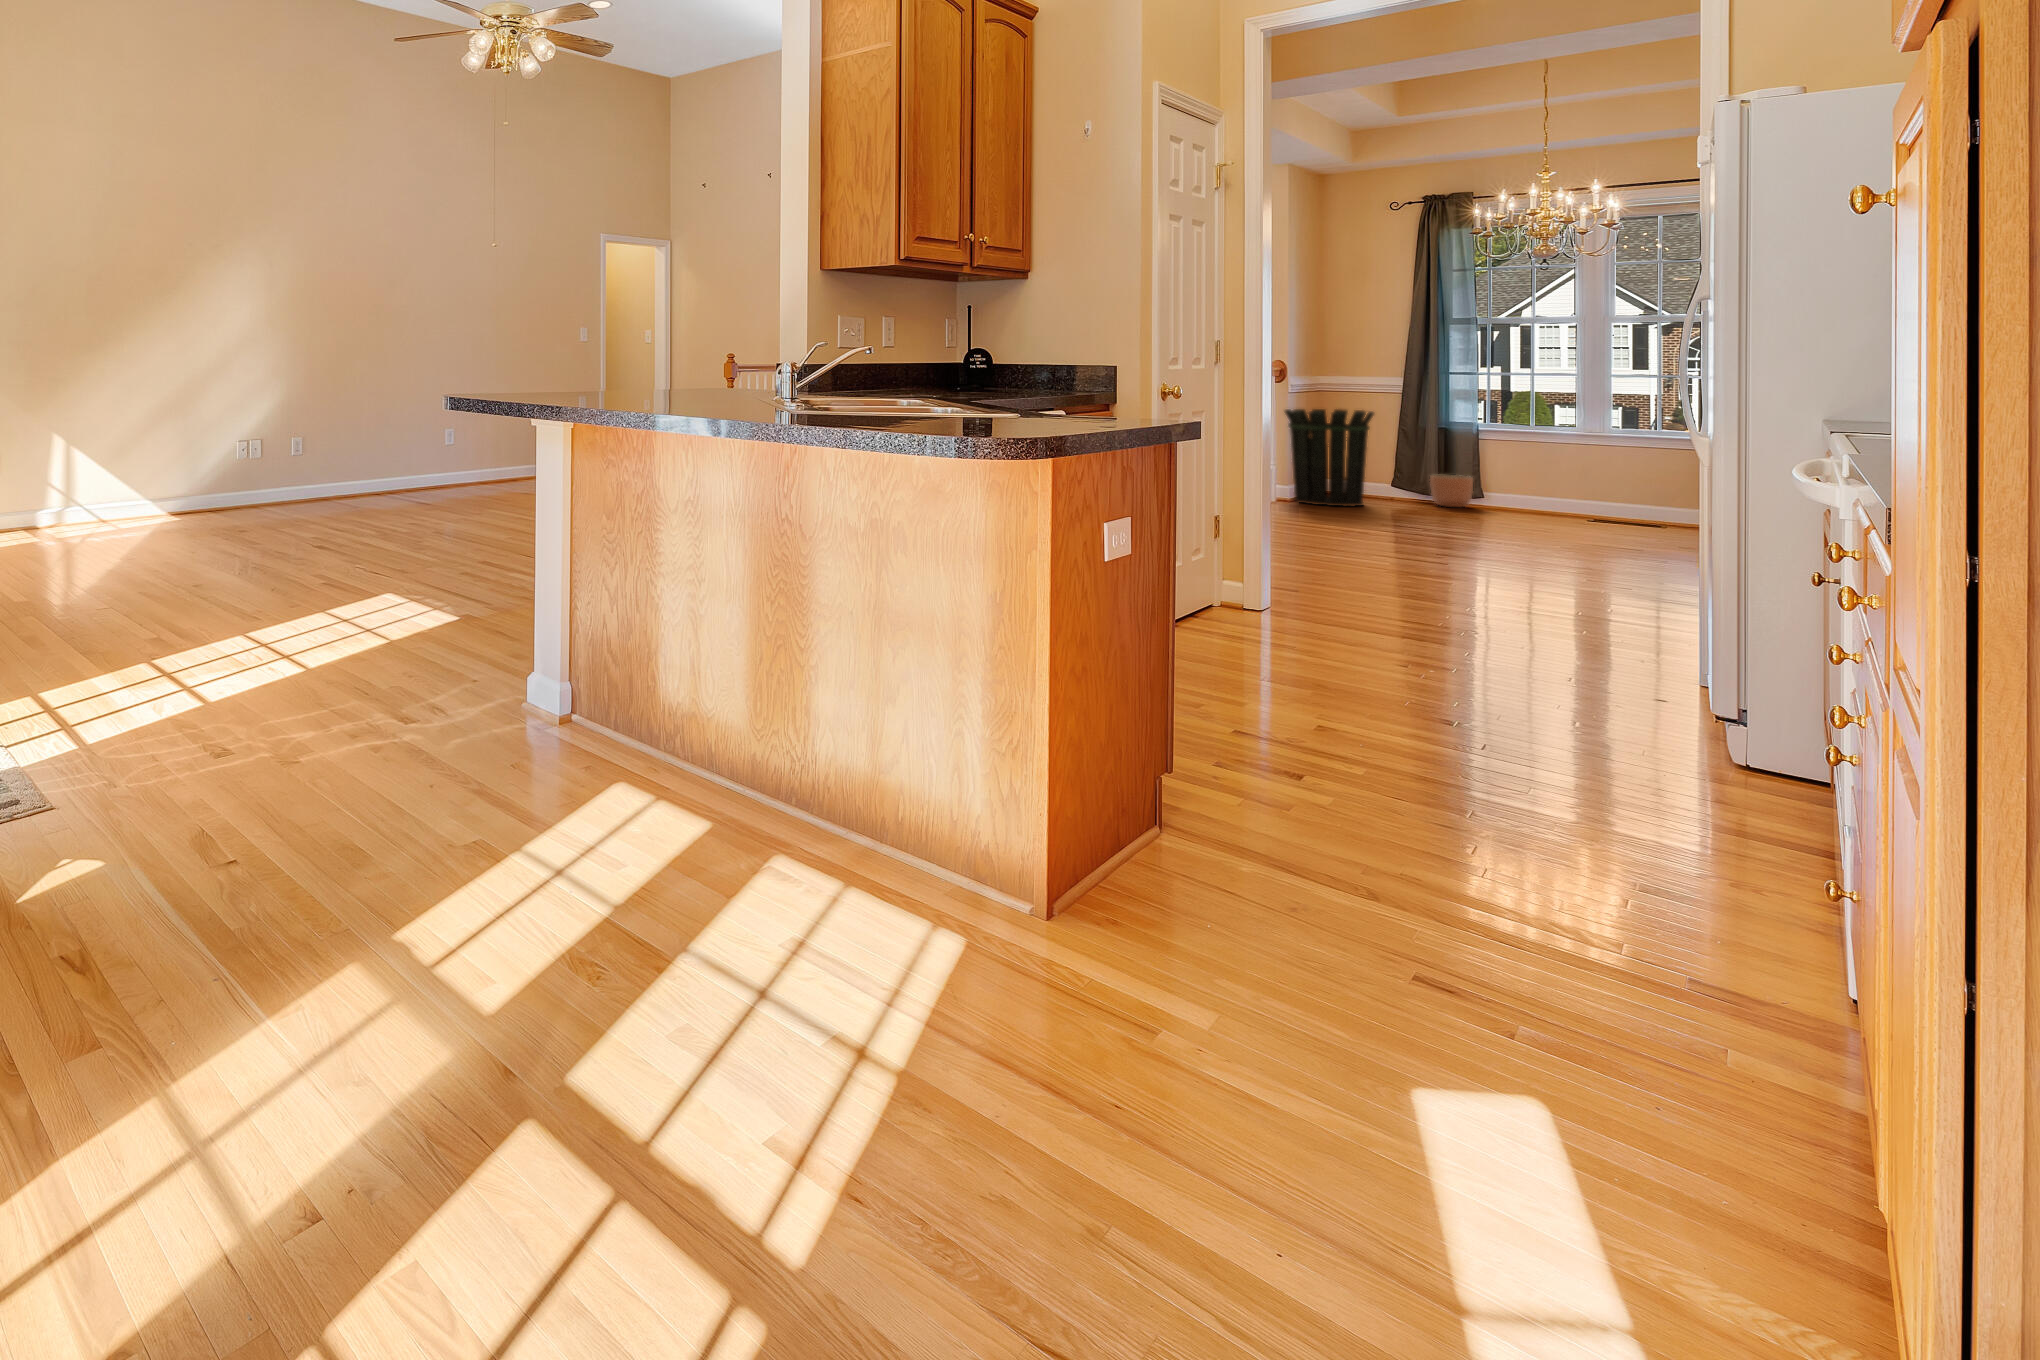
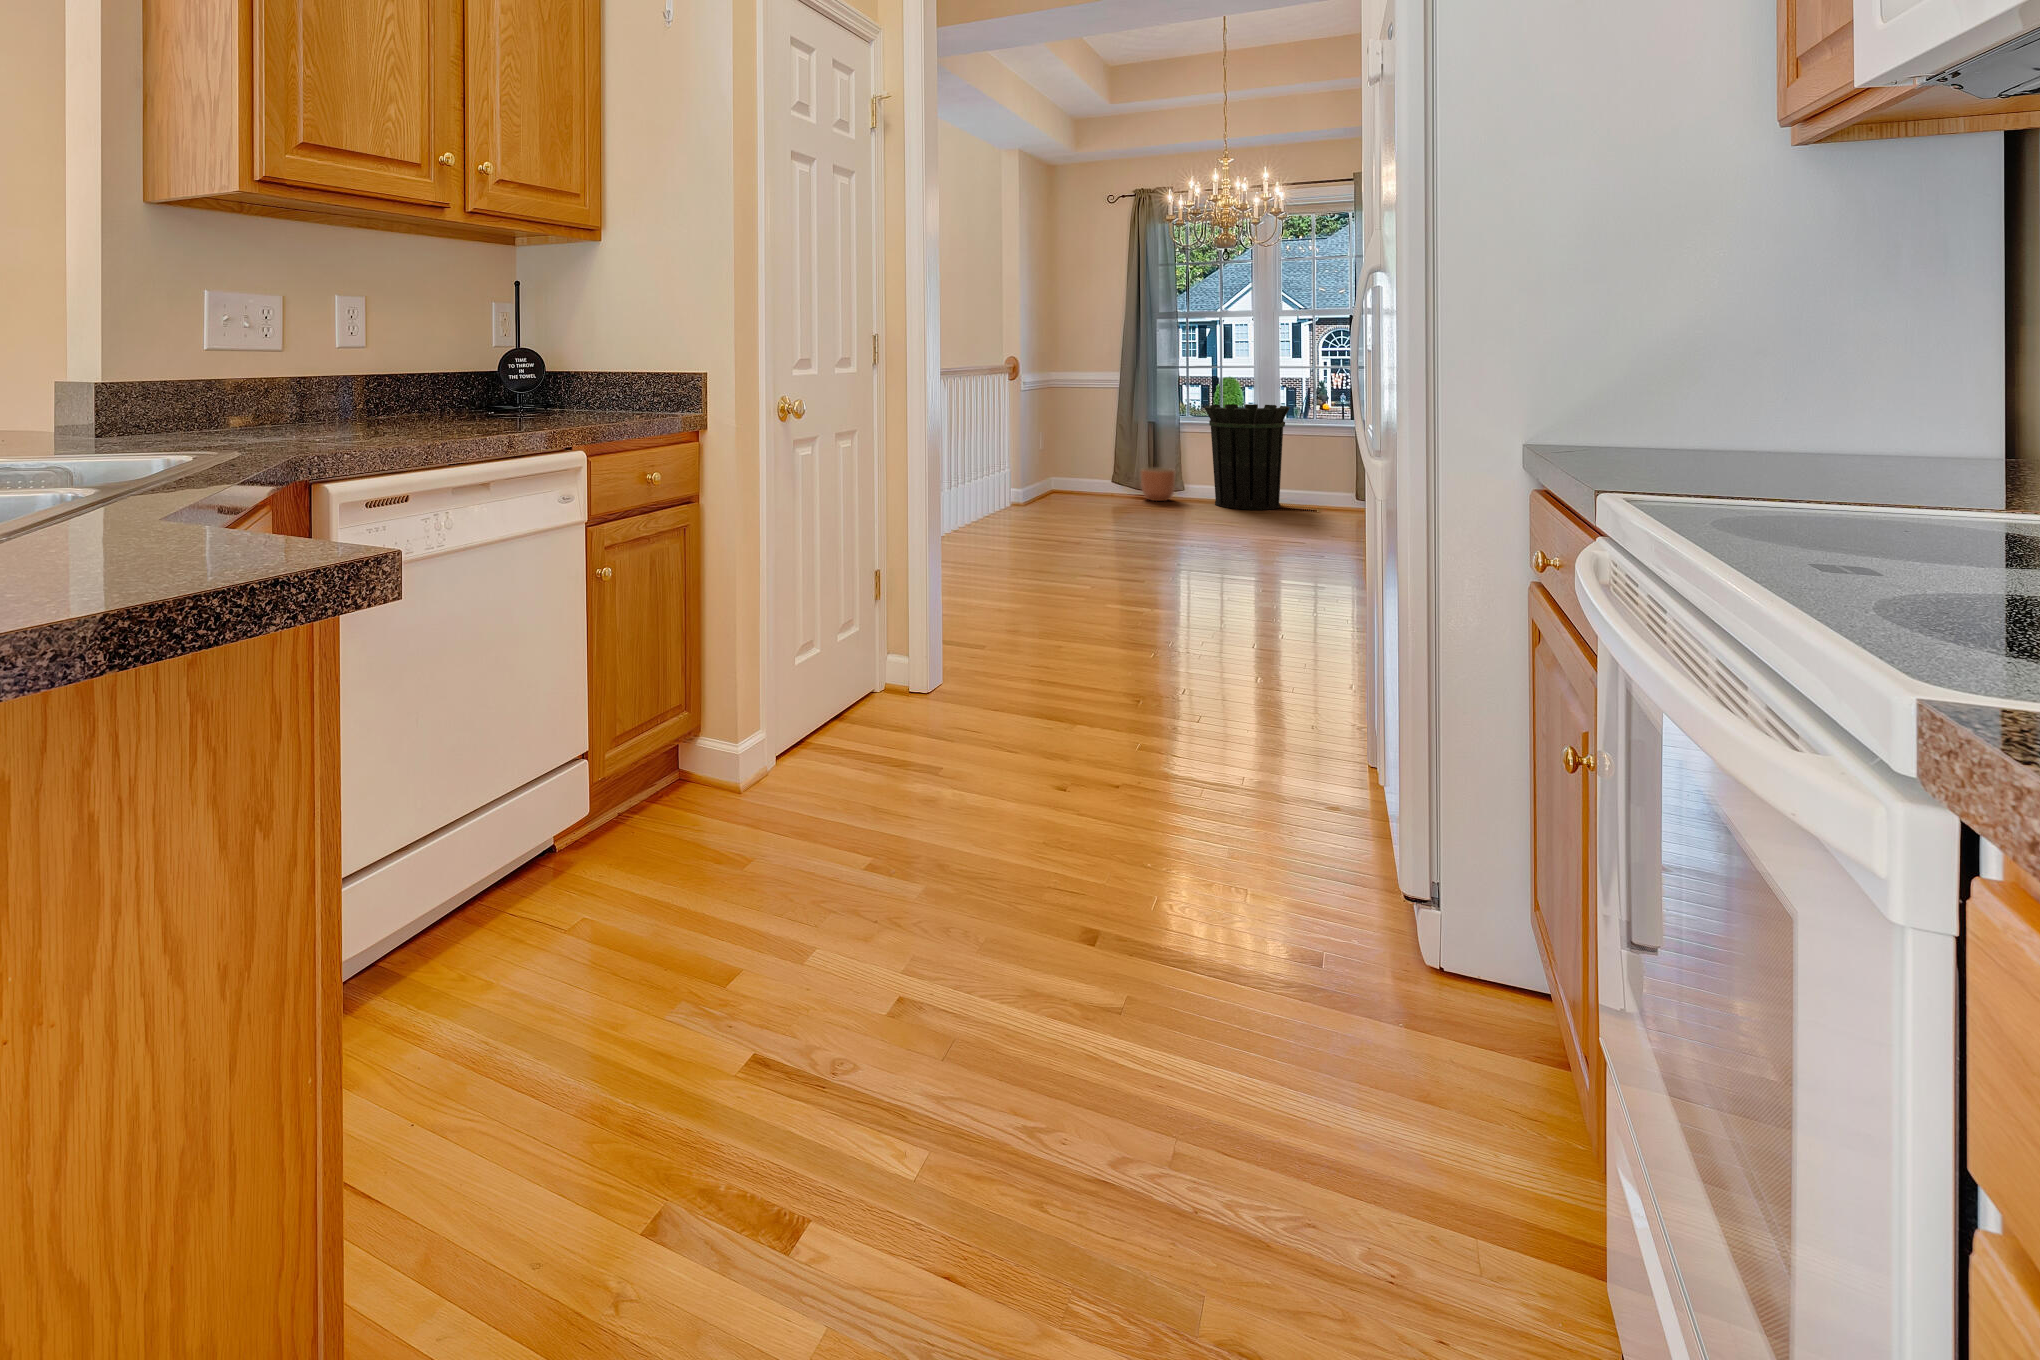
waste bin: present [1285,409,1374,506] -> present [1204,404,1290,510]

